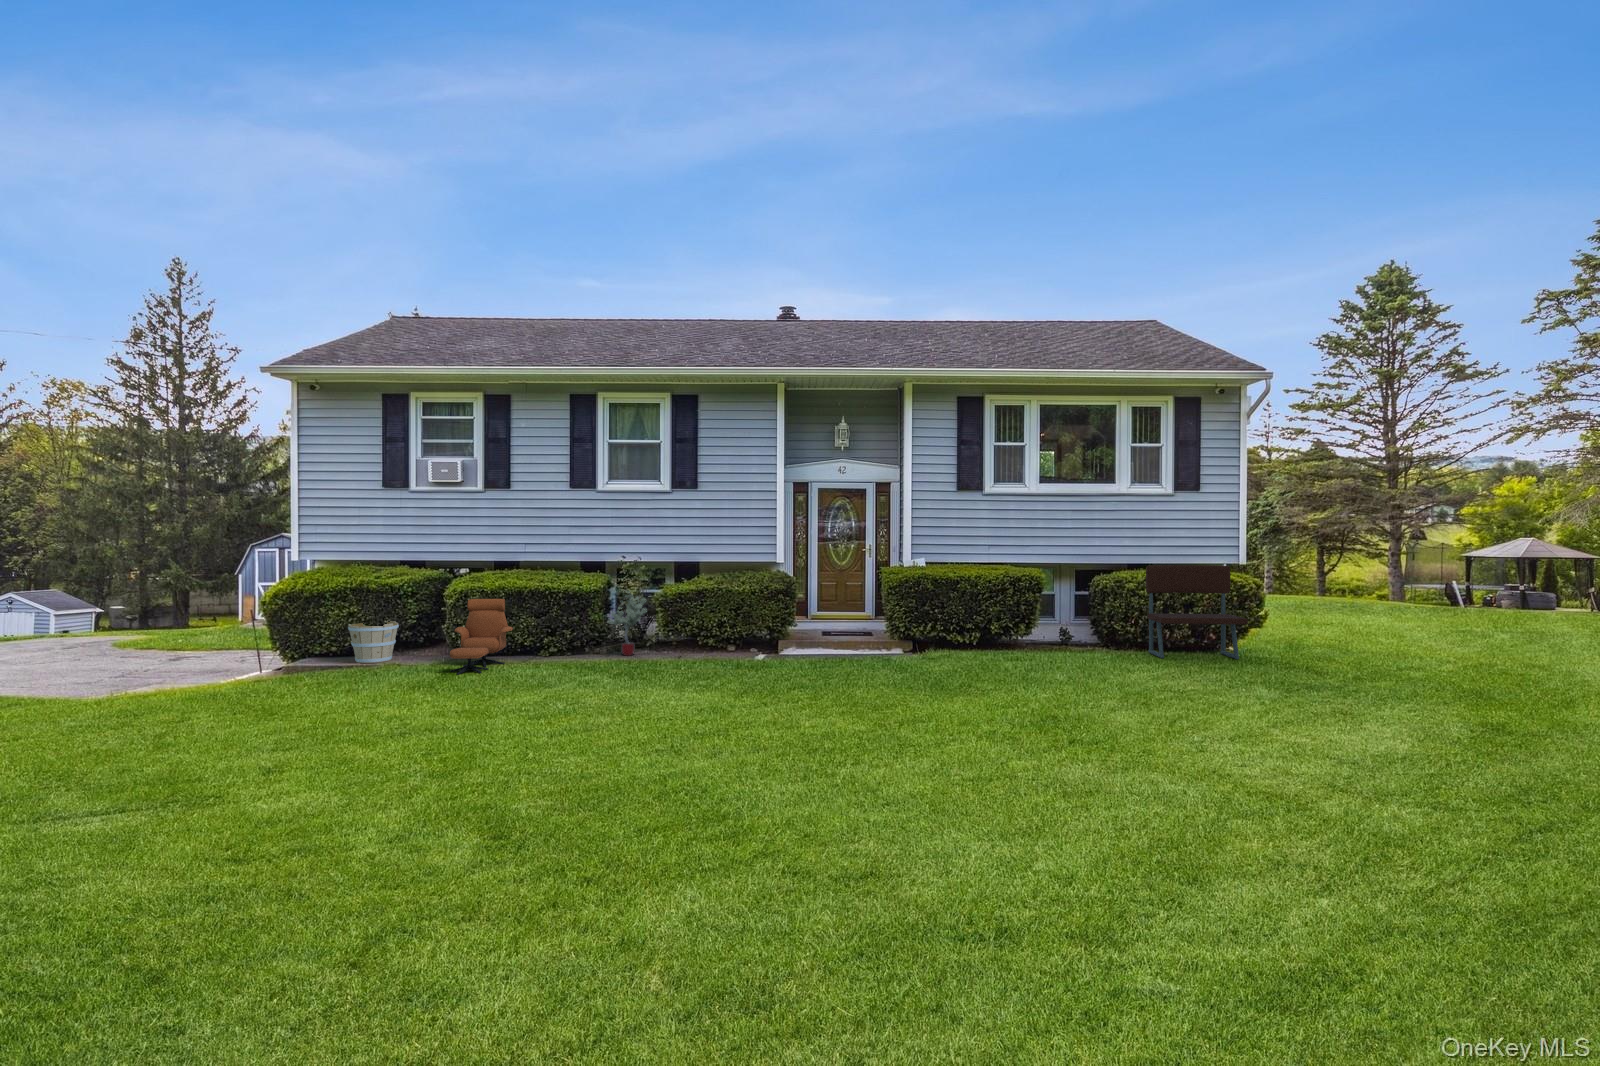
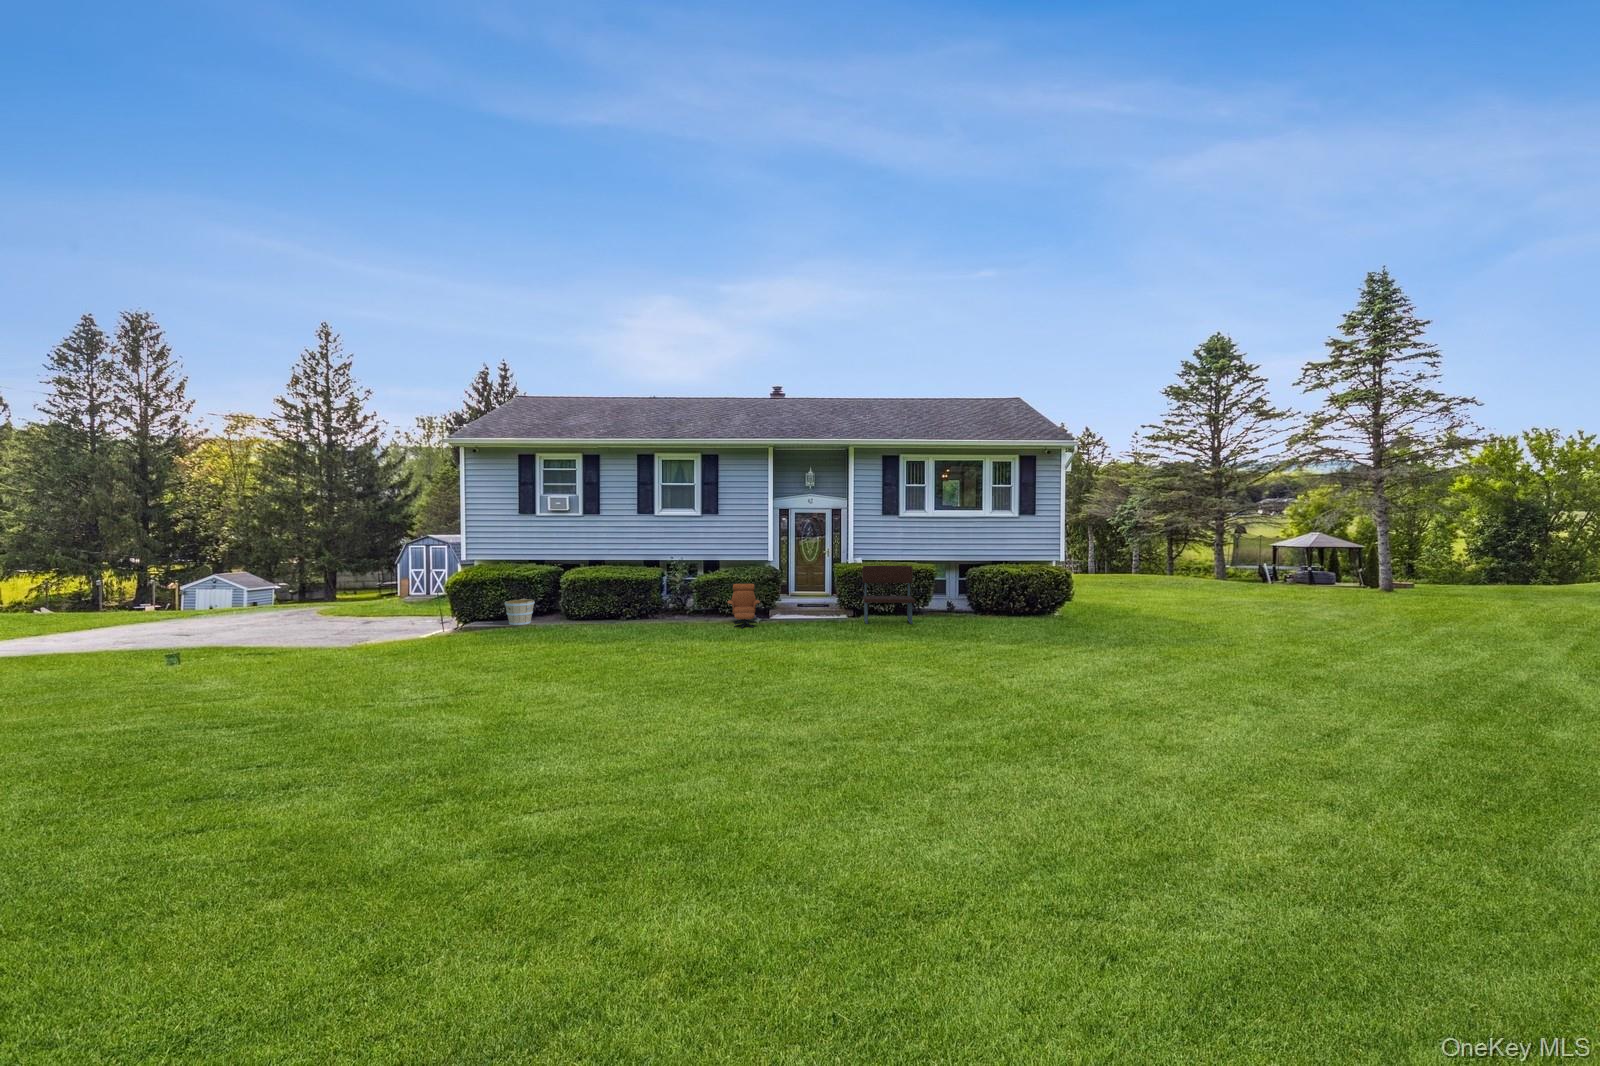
bench: present [1146,565,1248,659] -> present [863,566,915,624]
potted tree: present [609,591,647,656] -> none [663,580,688,621]
lounge chair: present [450,599,513,674] -> present [727,584,760,628]

